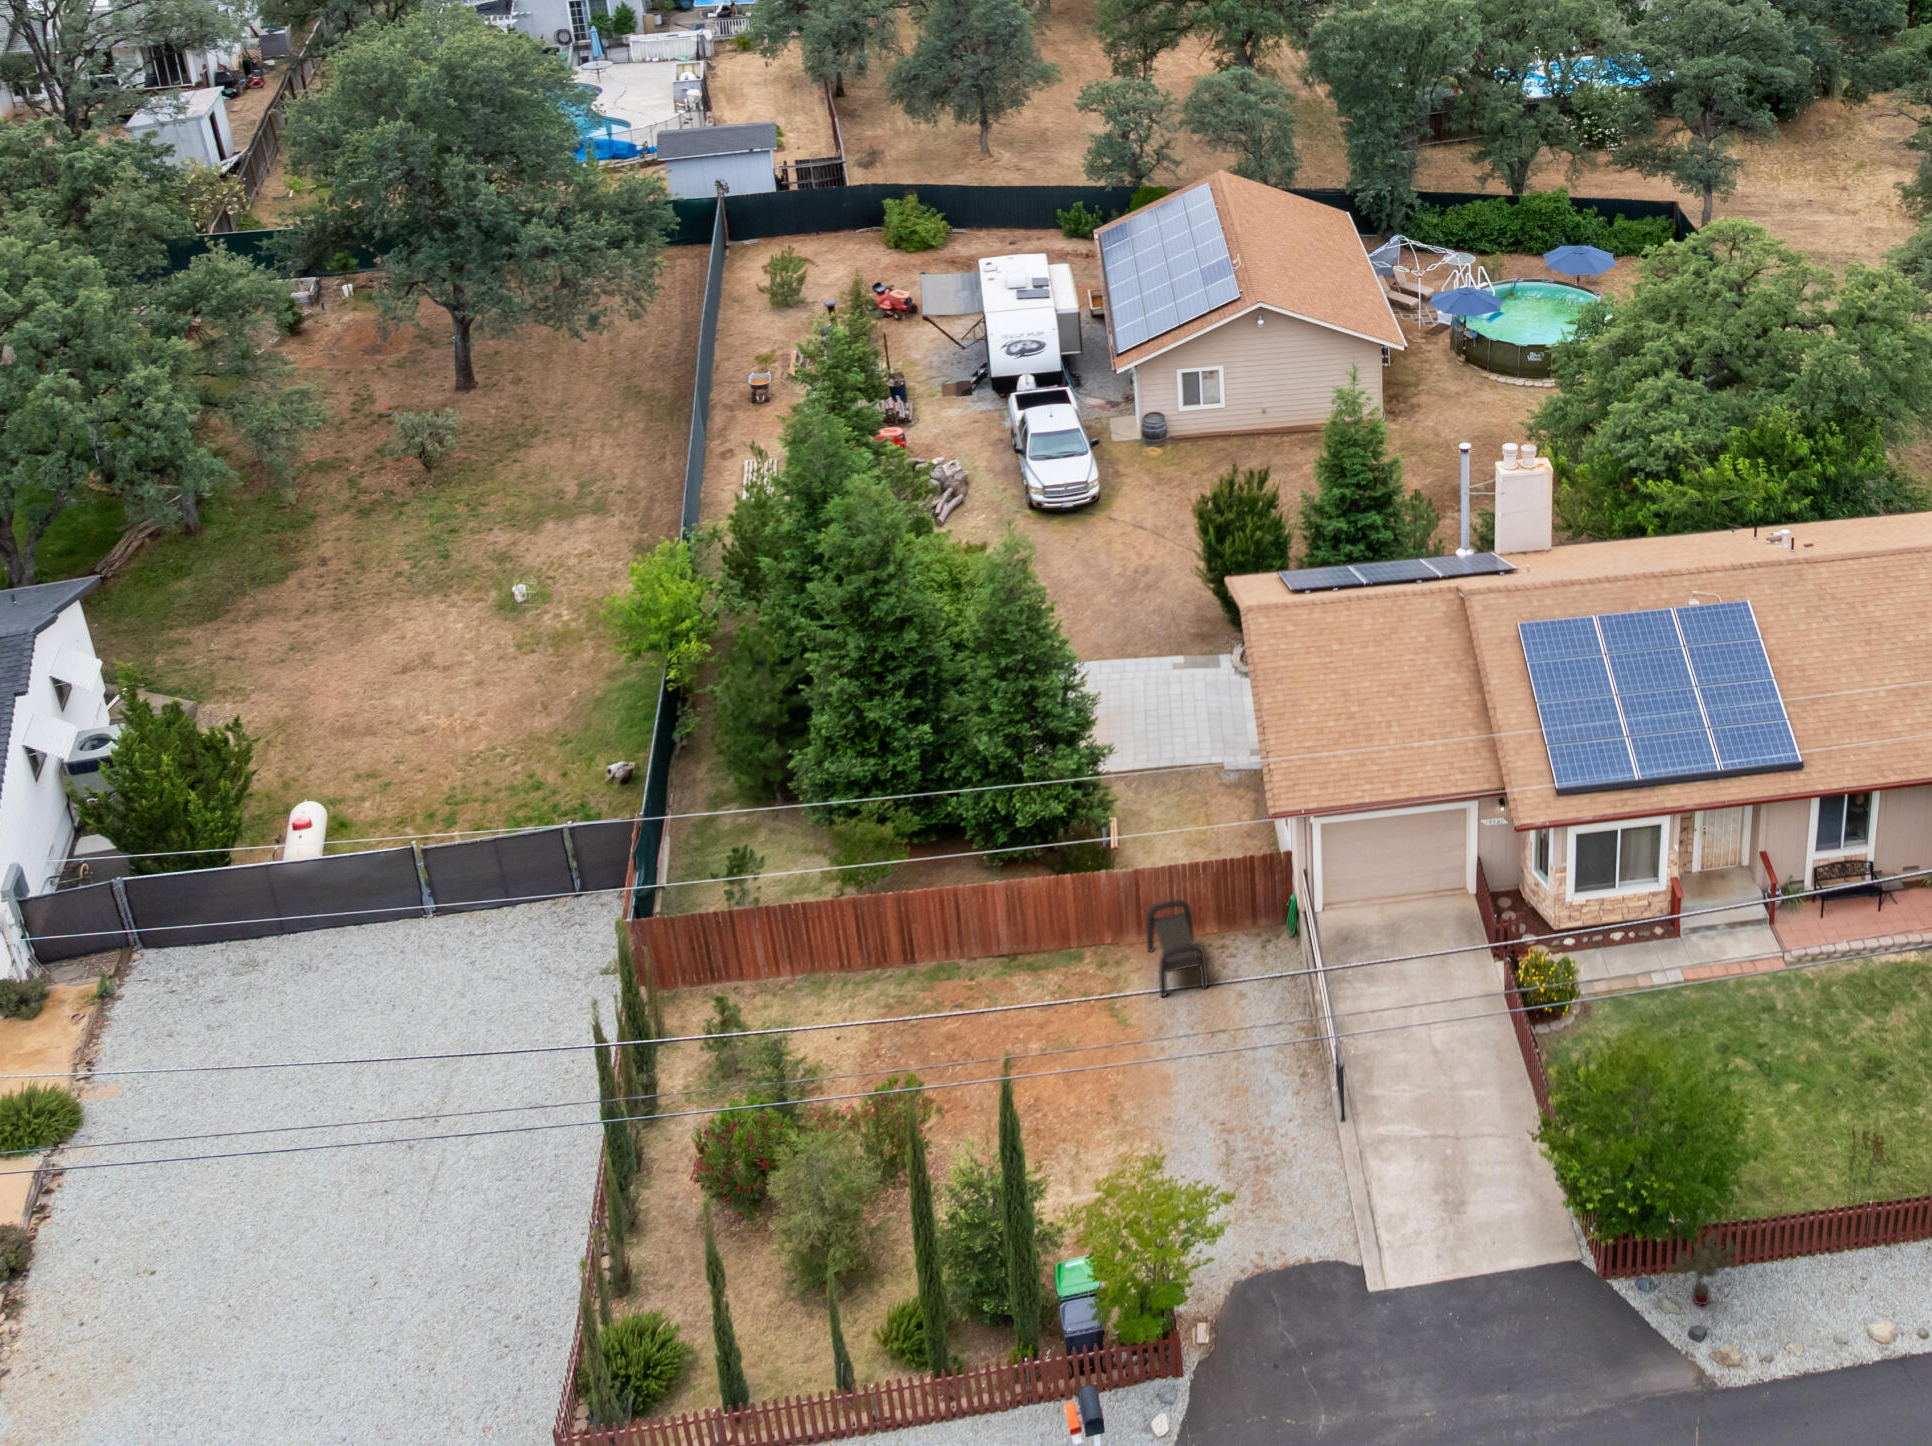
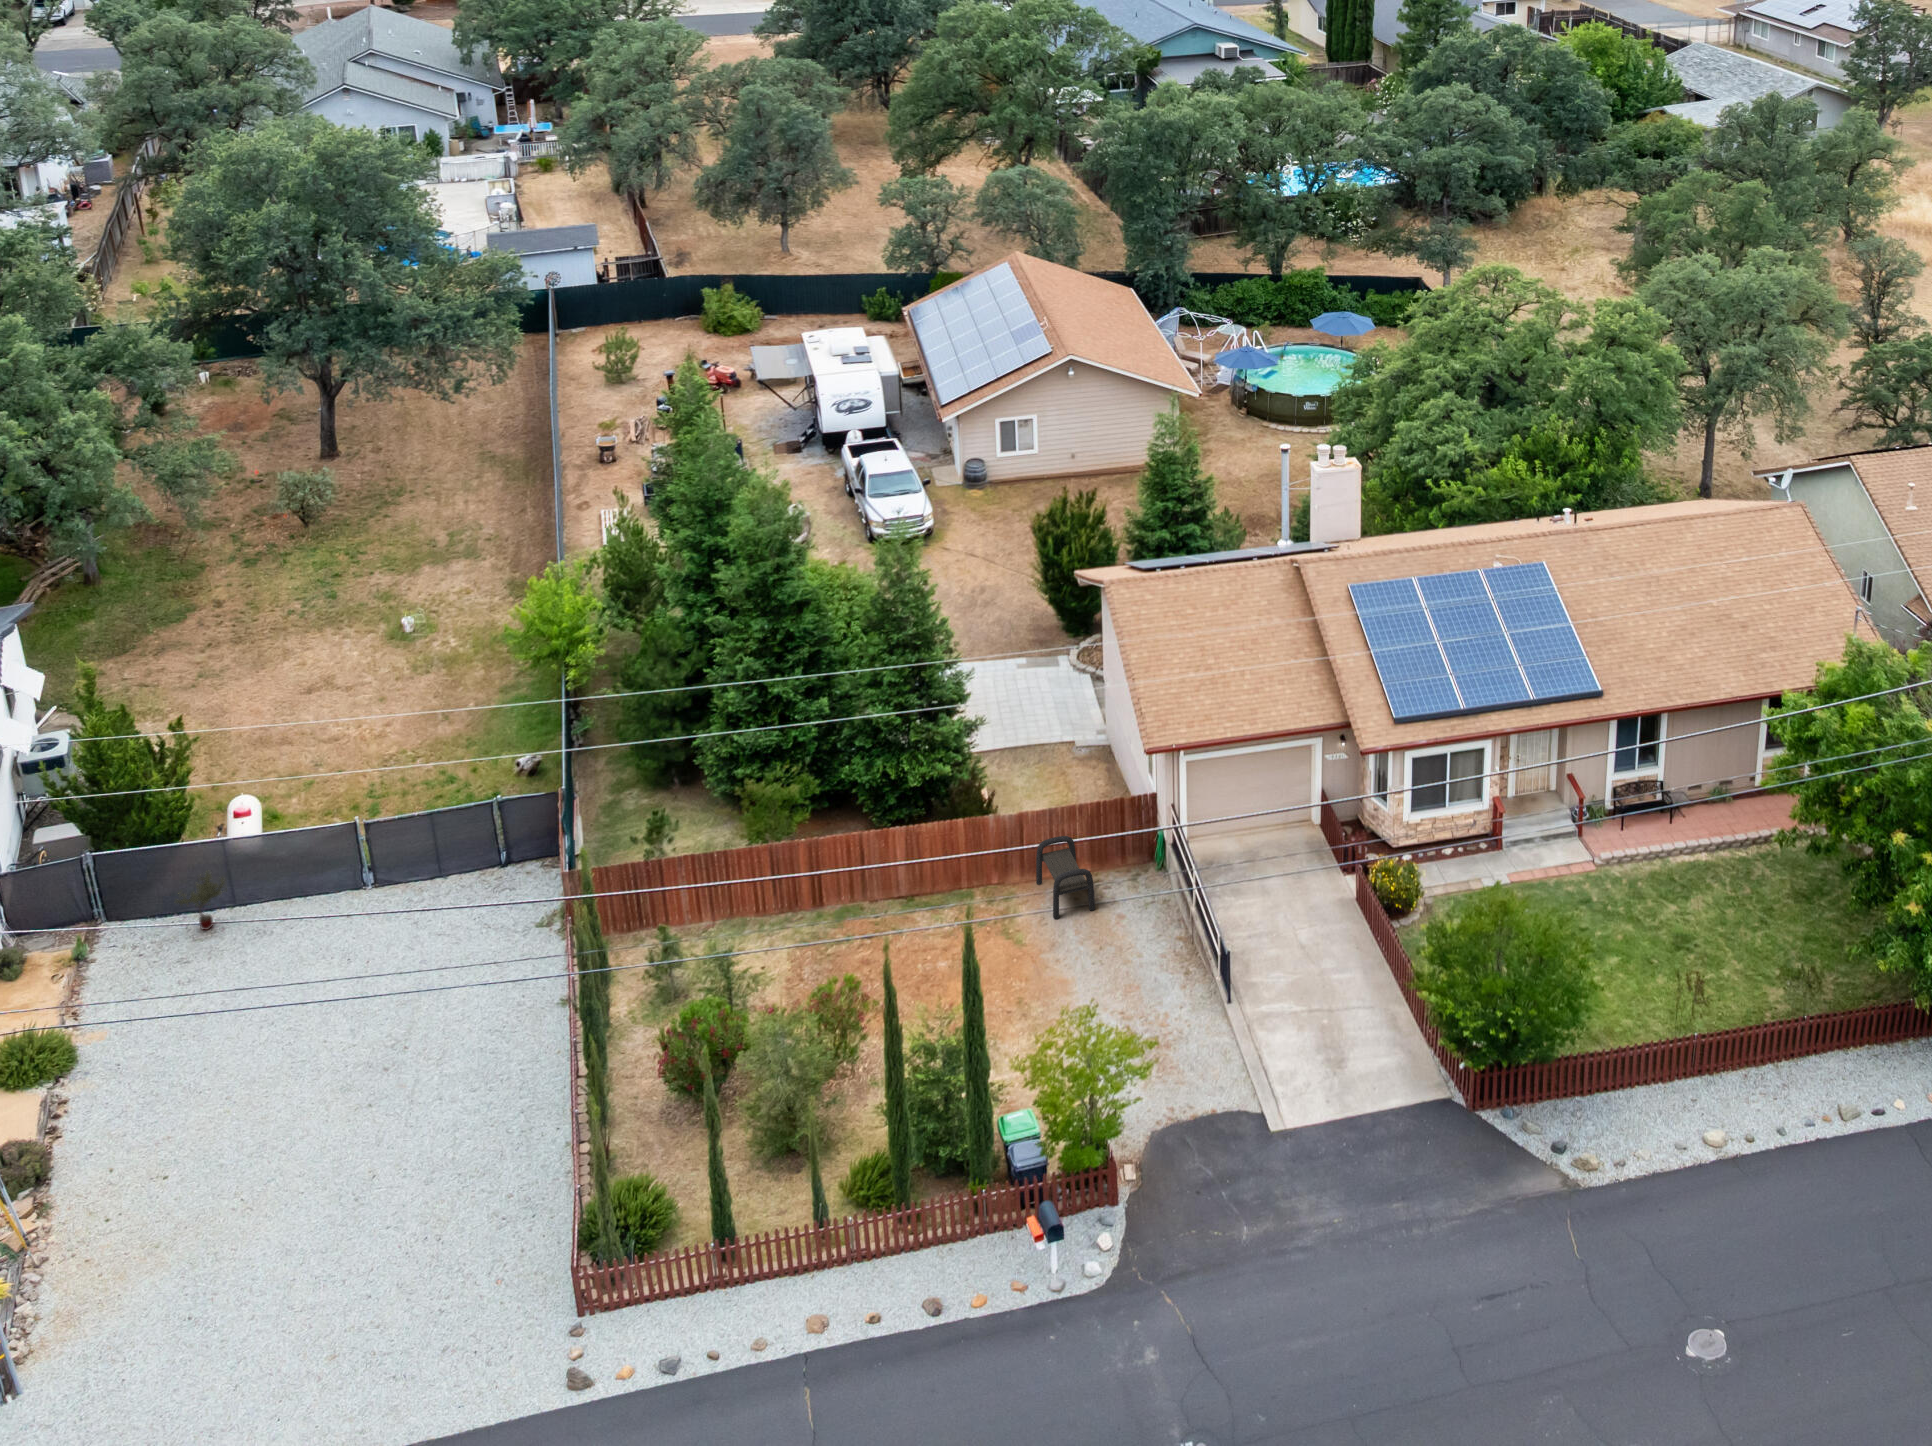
potted tree: present [1670,1231,1737,1305] -> present [175,871,224,930]

